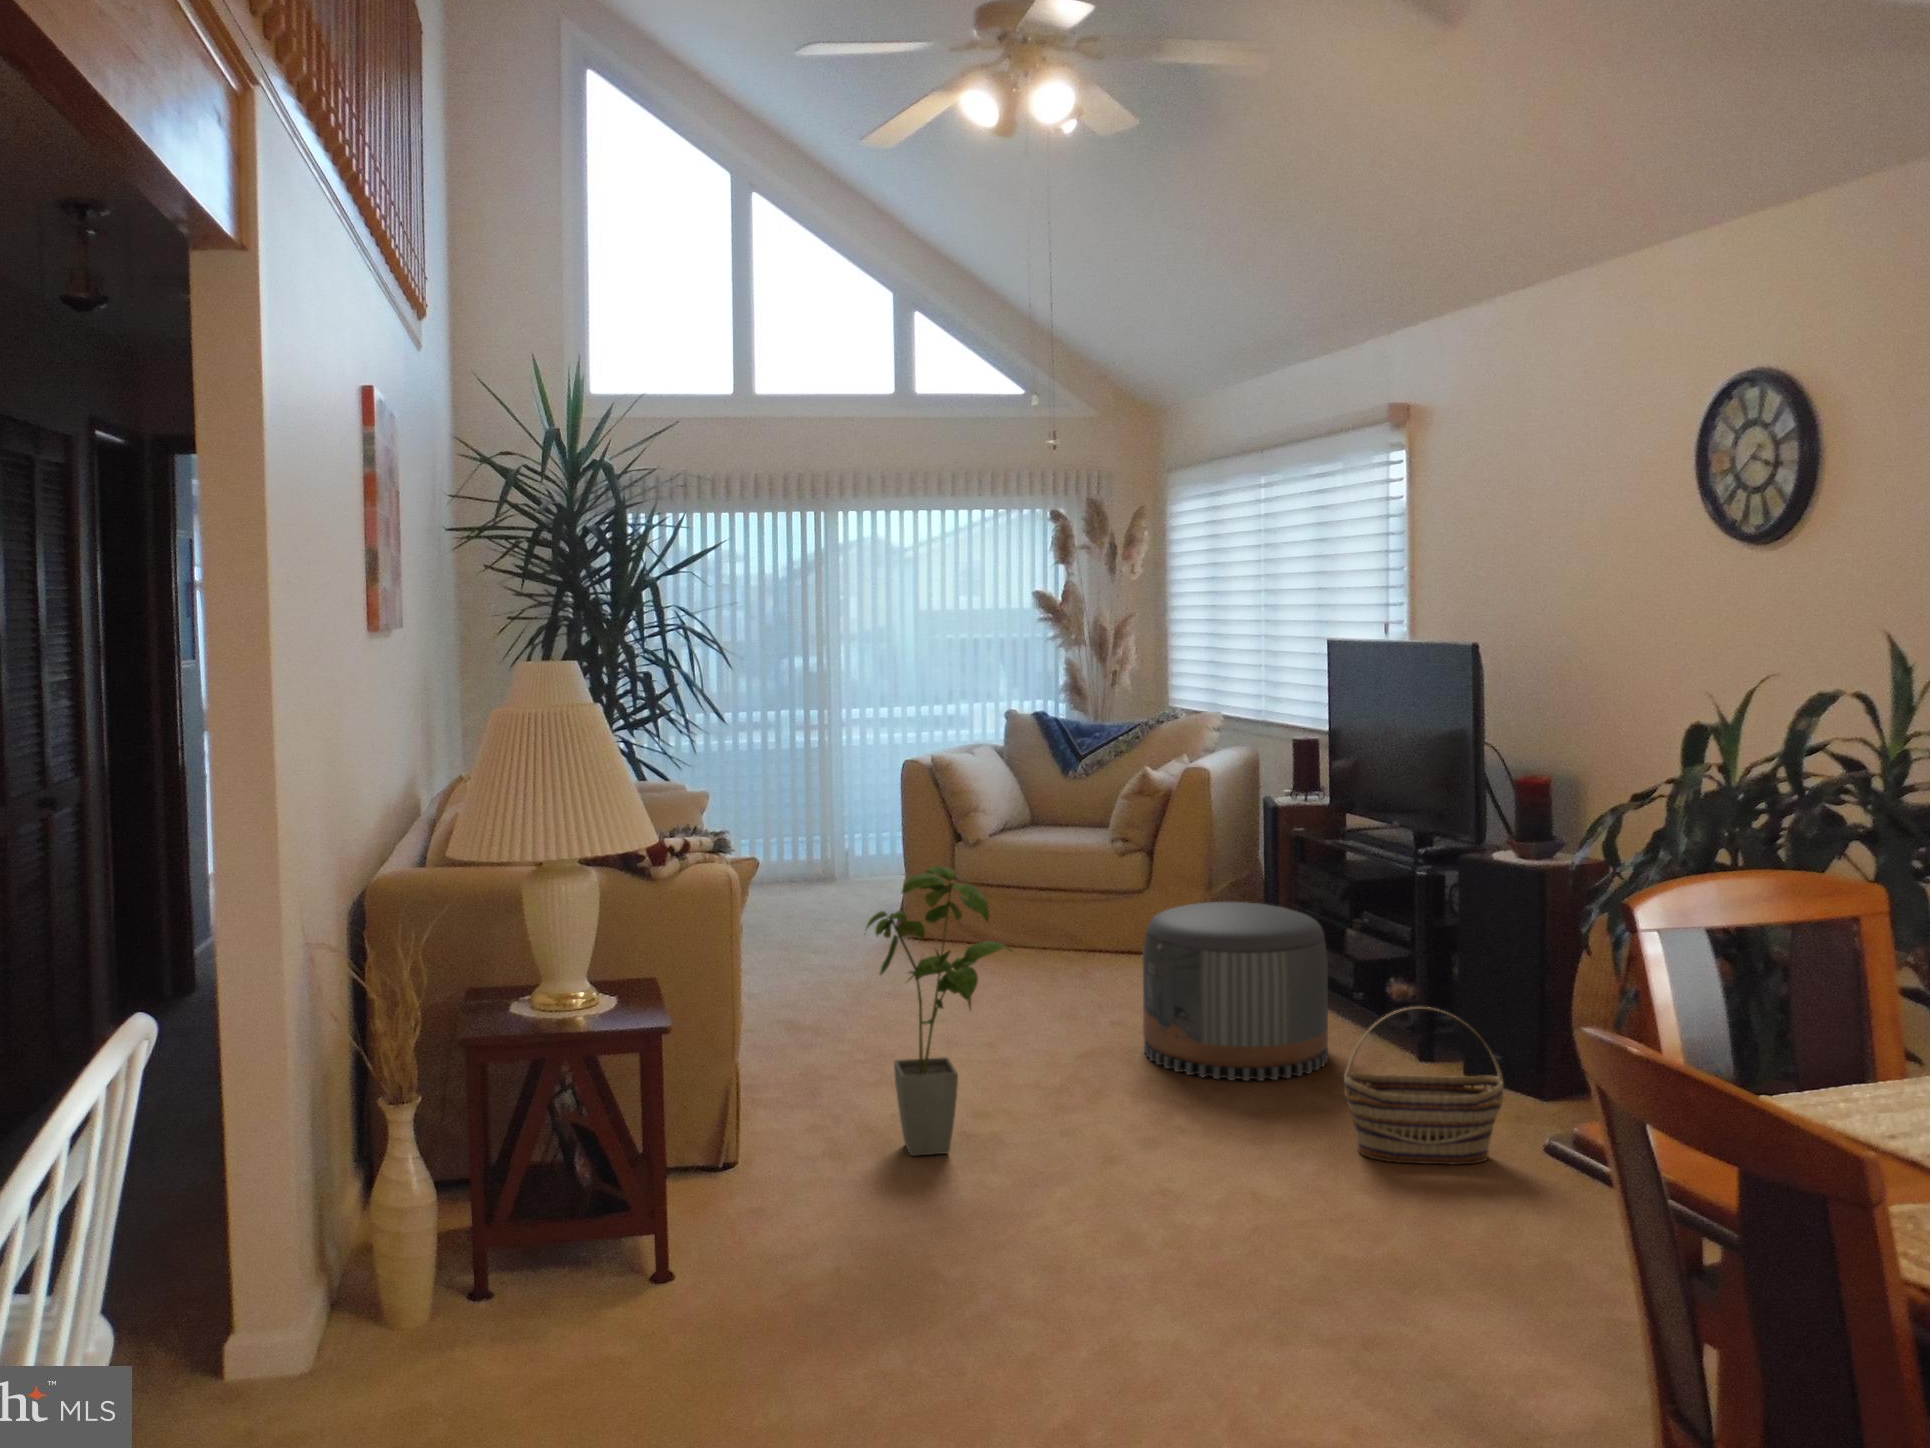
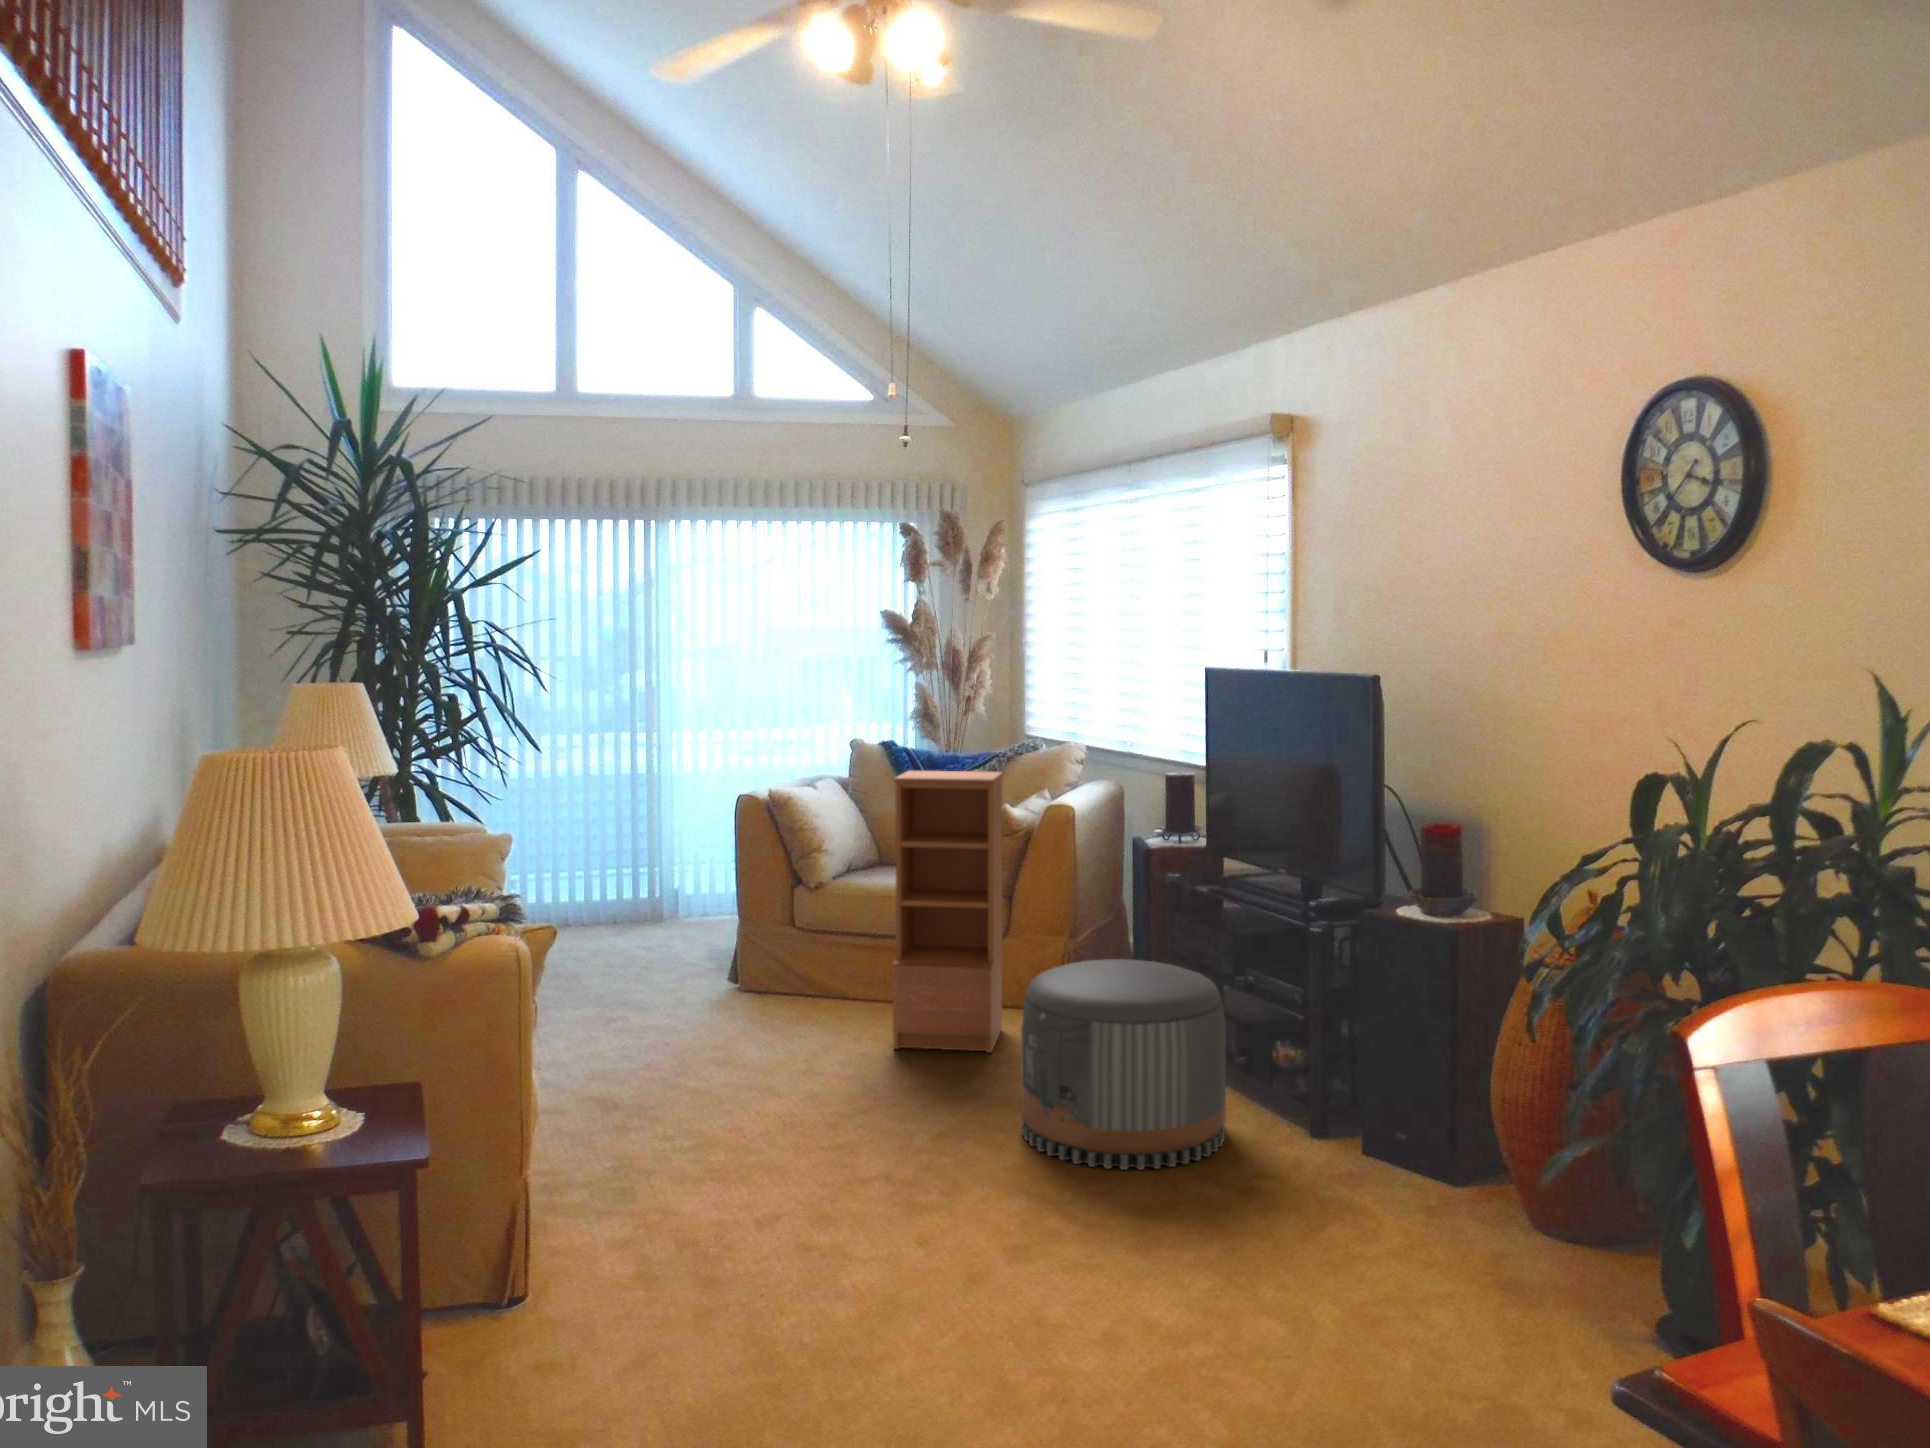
bookcase: none [1035,736,1137,991] -> present [892,770,1003,1053]
house plant: present [866,866,1012,1156] -> none [700,942,883,1301]
basket: present [1344,1007,1503,1165] -> none [1268,1095,1446,1279]

